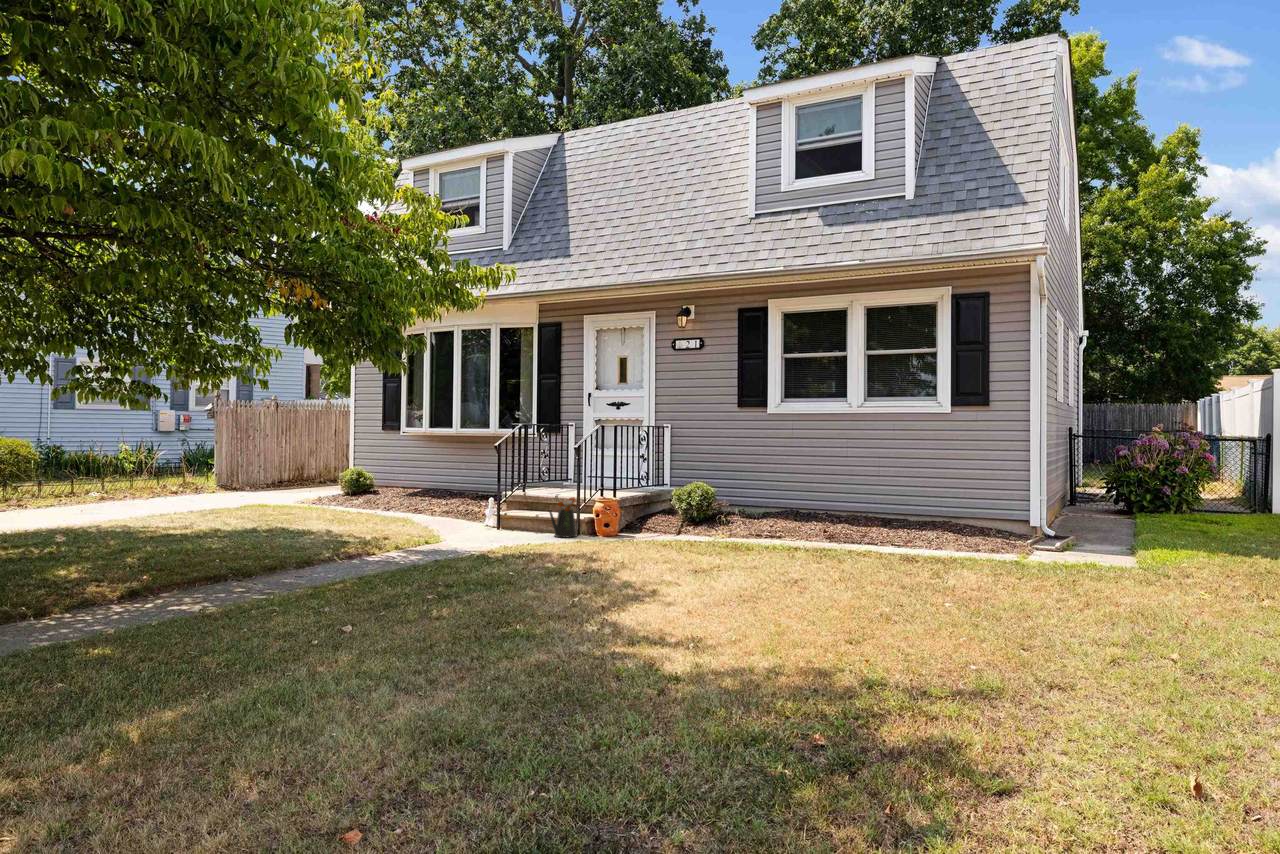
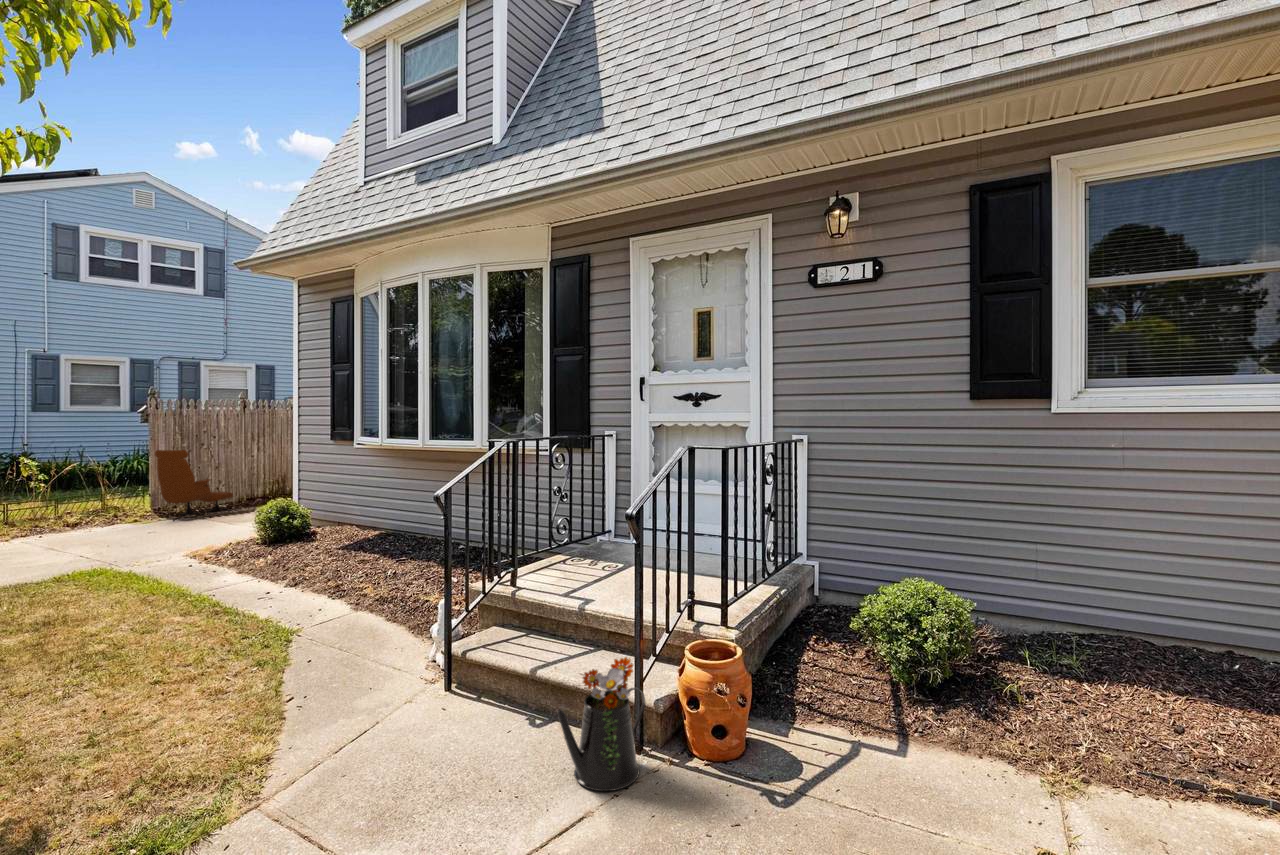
lounge chair: none [235,438,276,492] -> present [155,450,233,521]

